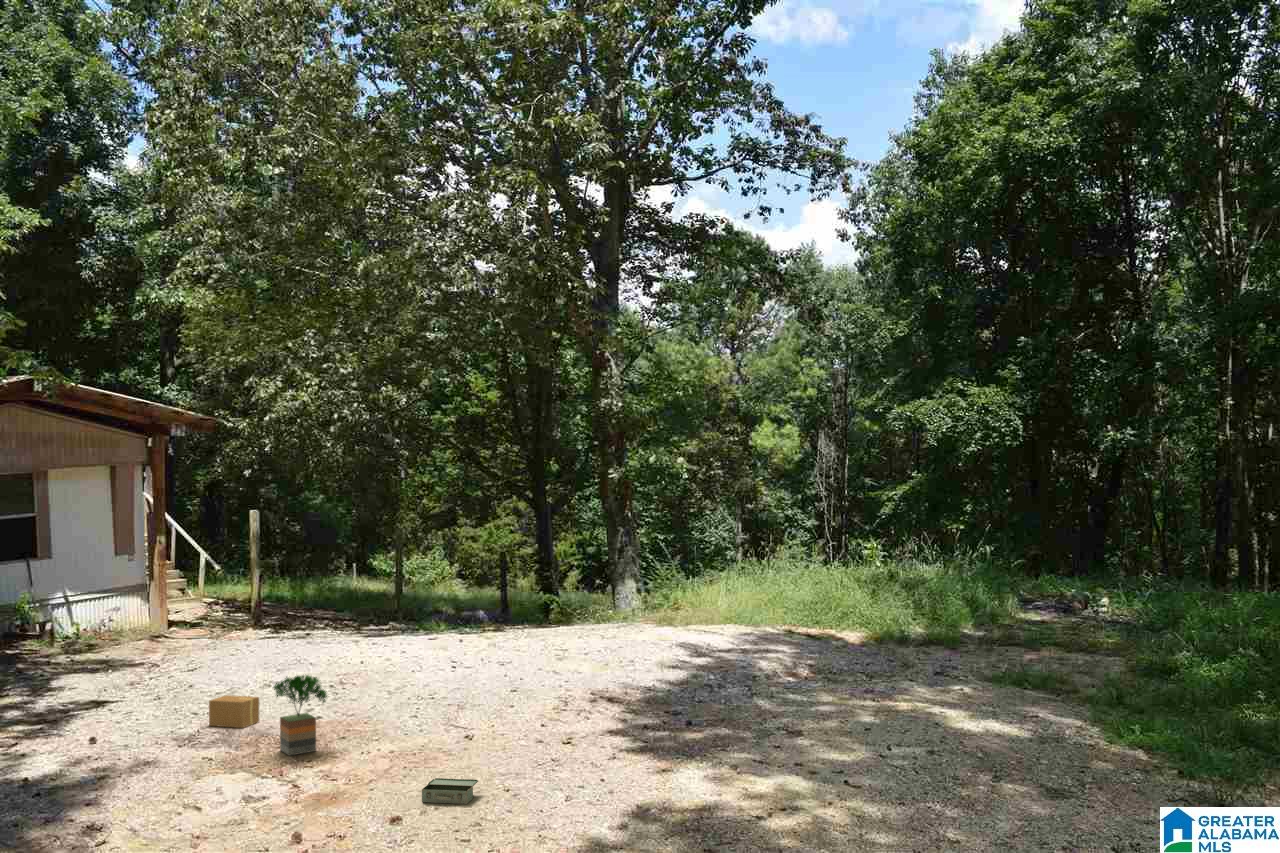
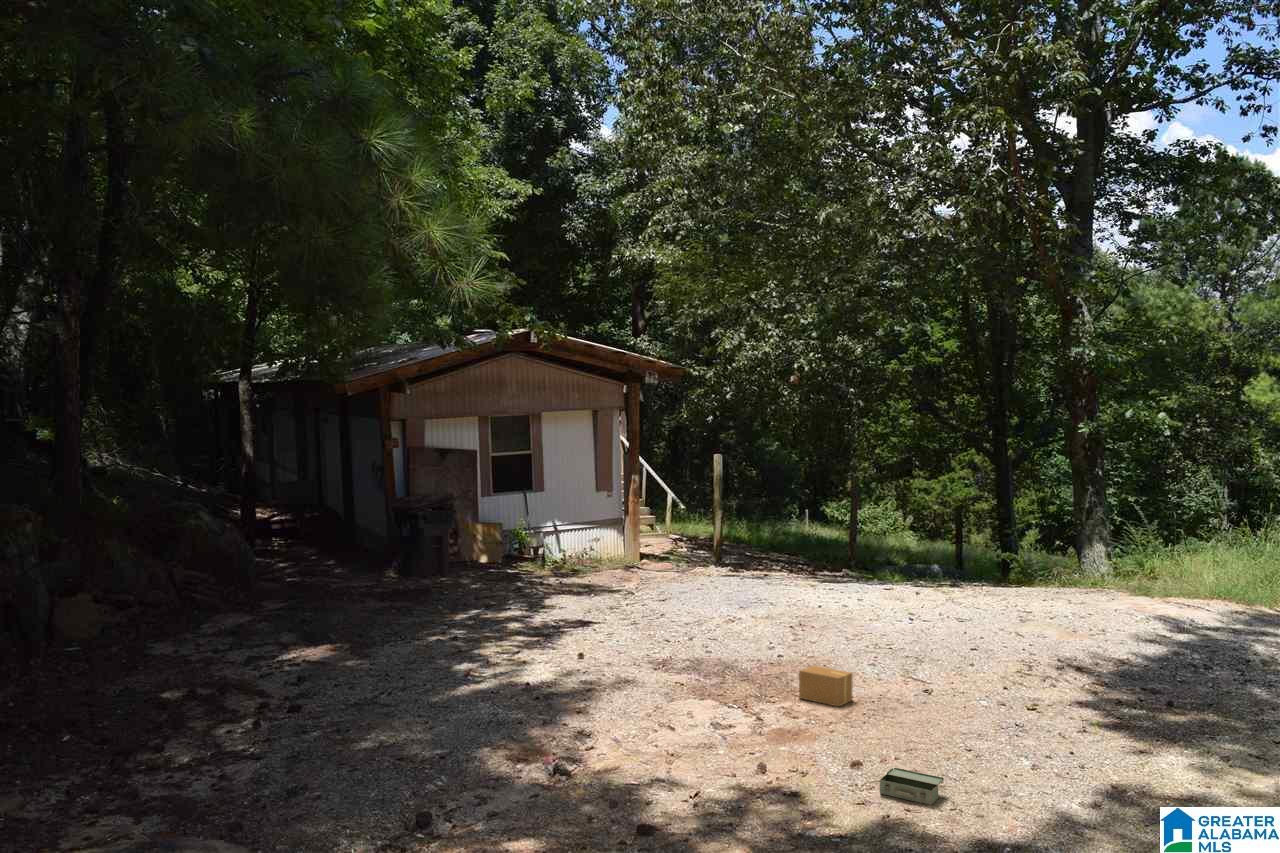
potted tree: present [273,675,327,756] -> none [725,630,781,712]
cardboard box: present [209,695,259,728] -> present [799,666,853,707]

